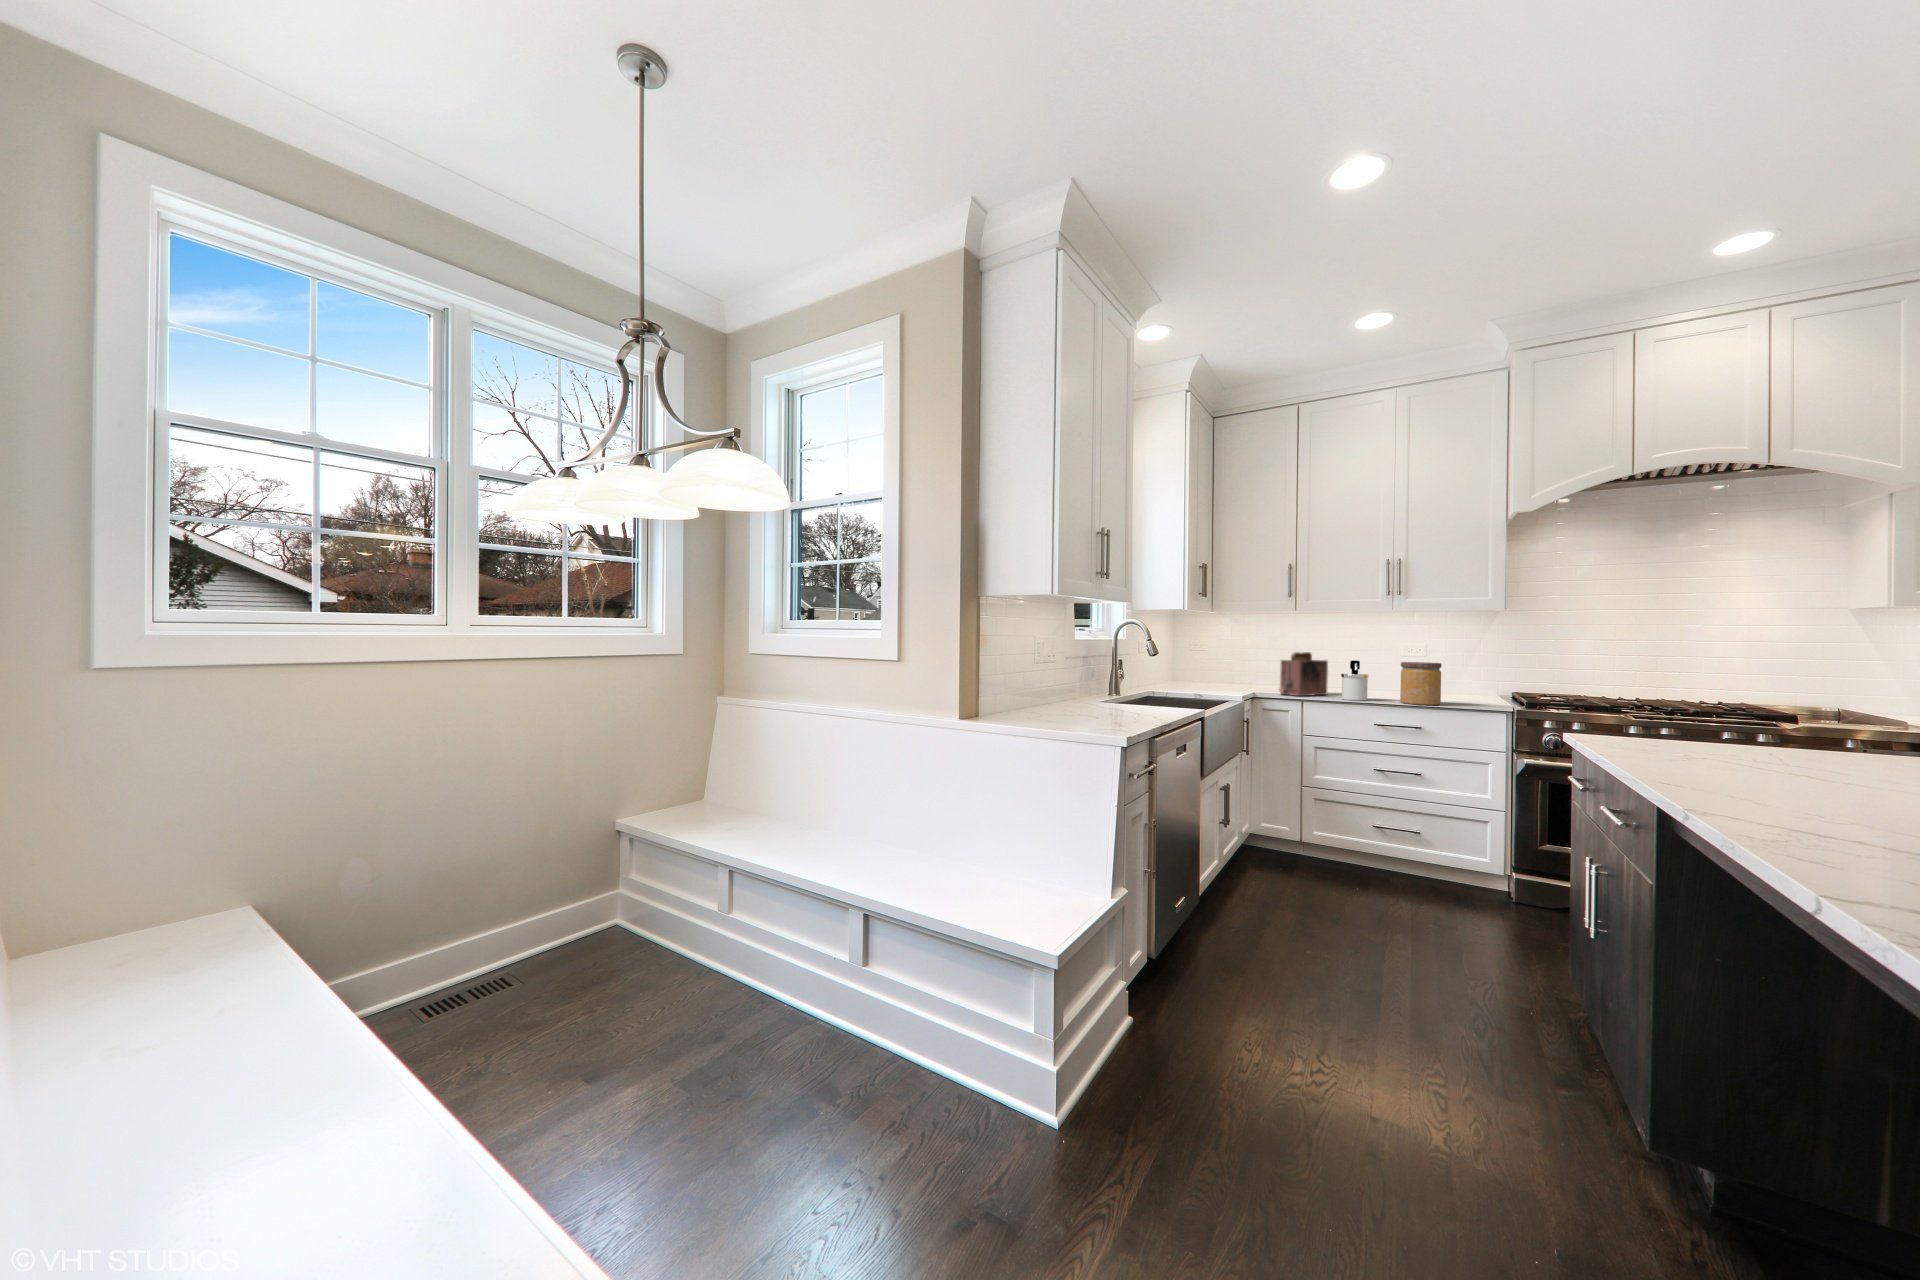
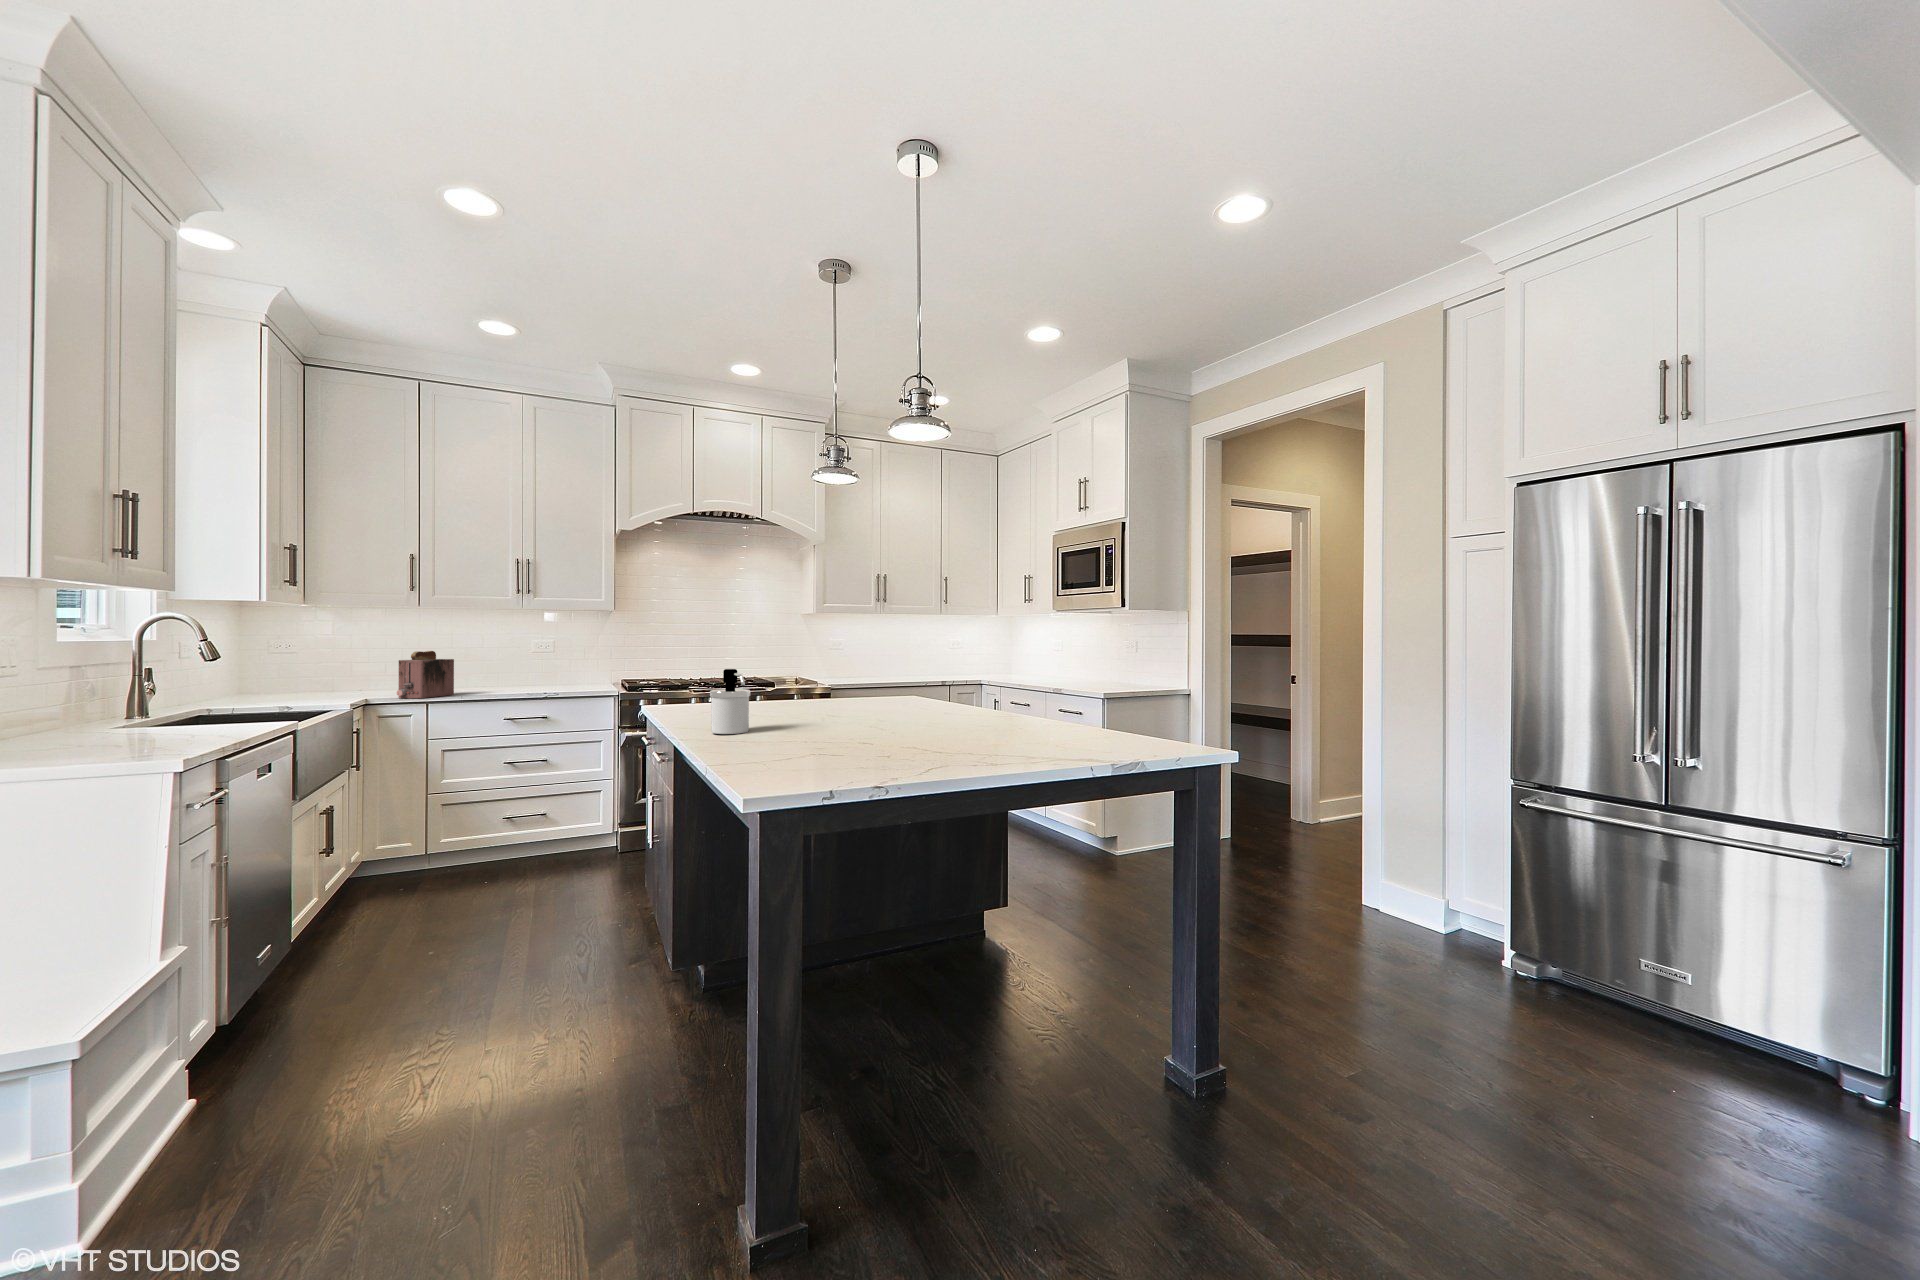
soap dispenser: present [1341,661,1369,701] -> present [710,669,750,734]
jar: present [1400,662,1441,705] -> none [527,658,563,697]

